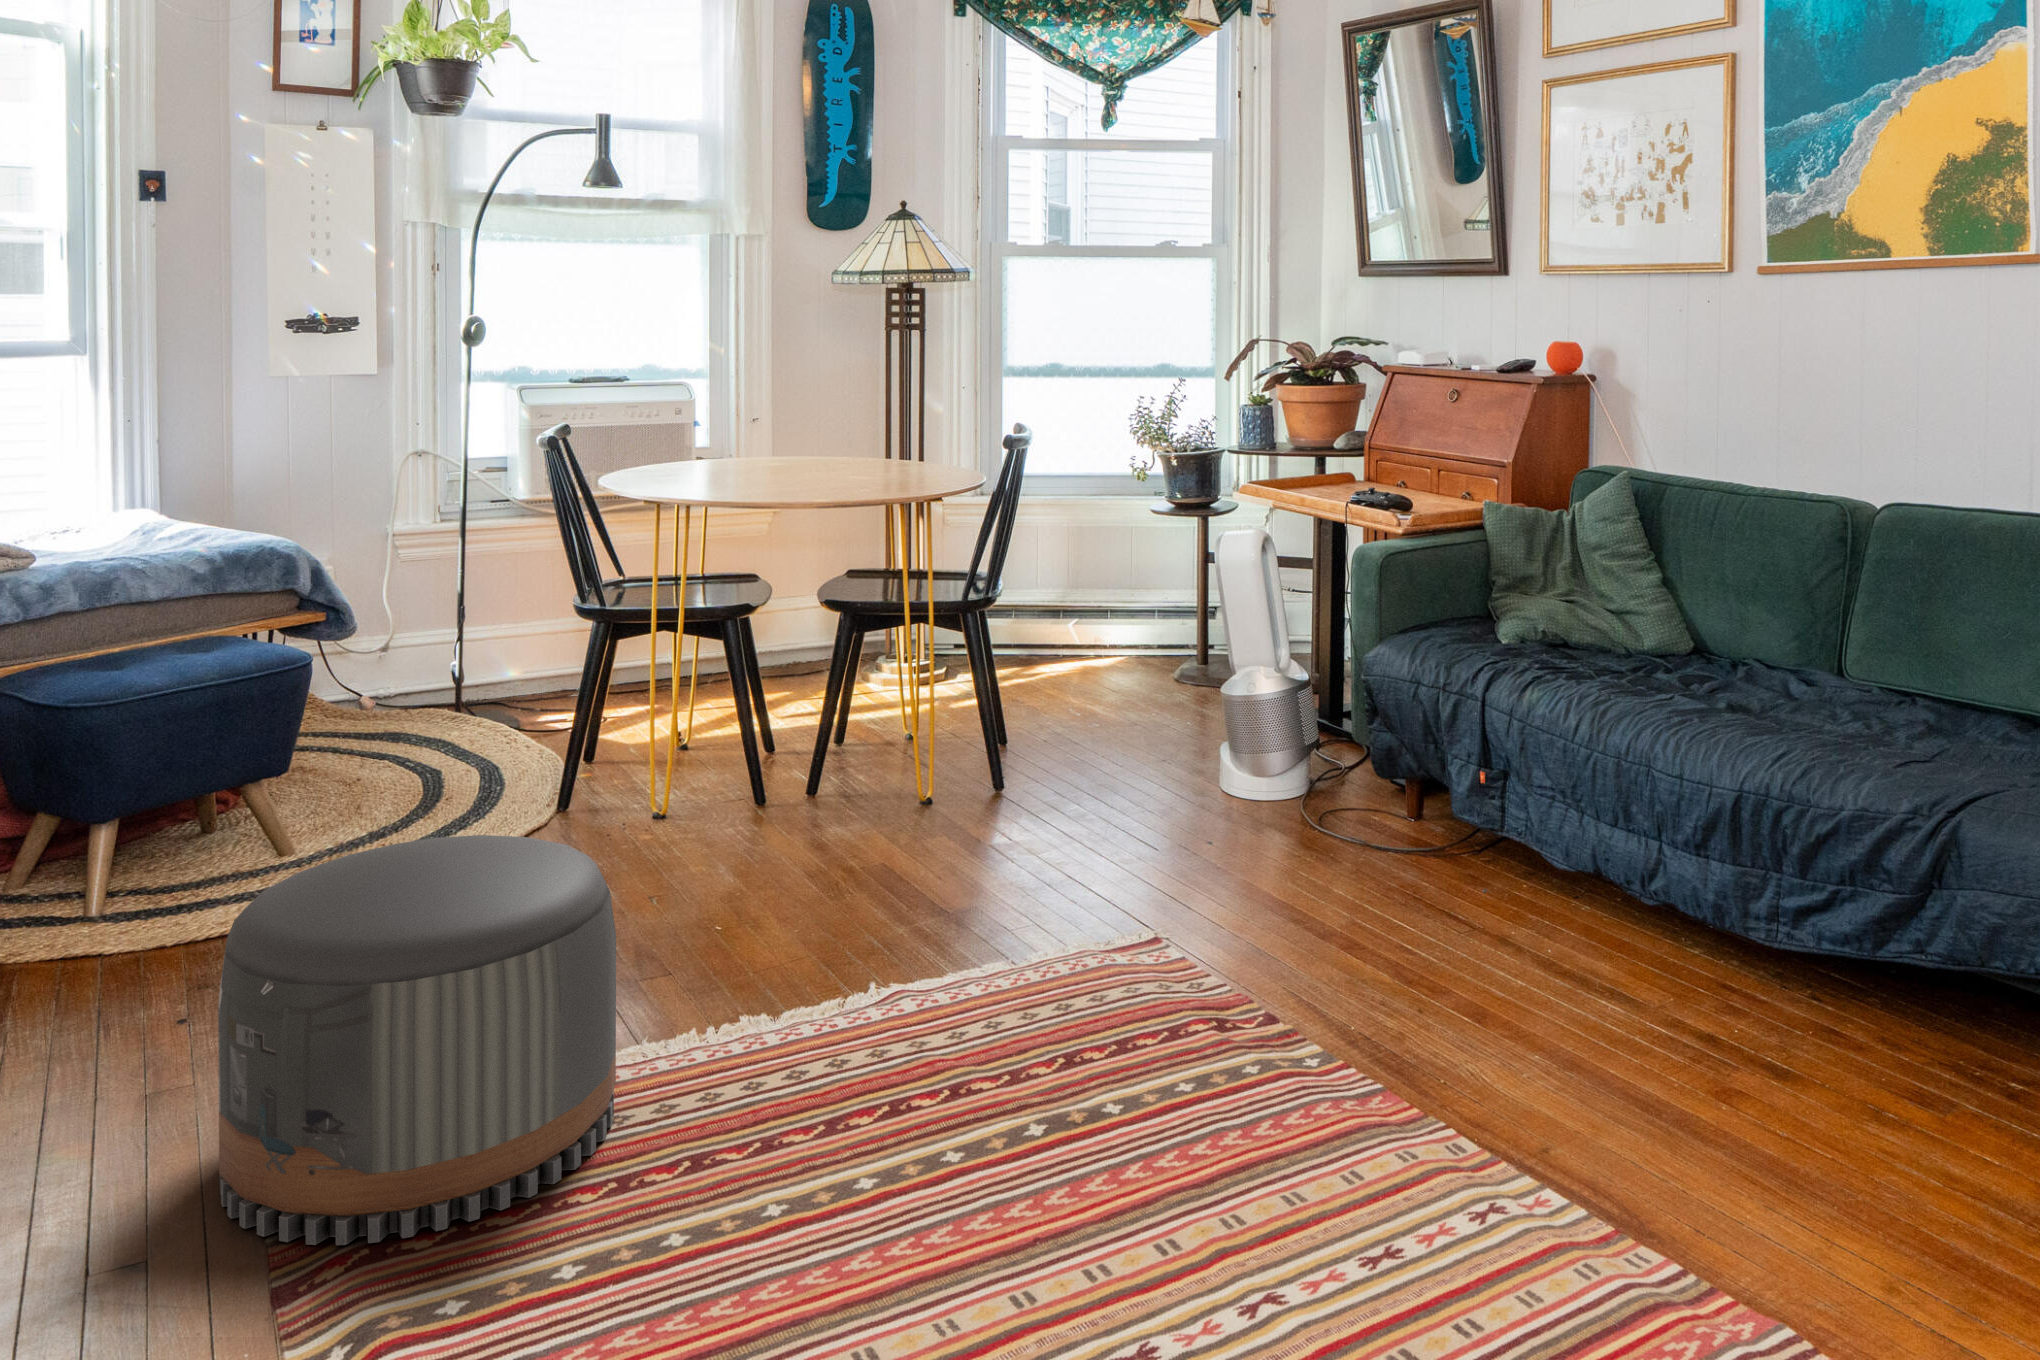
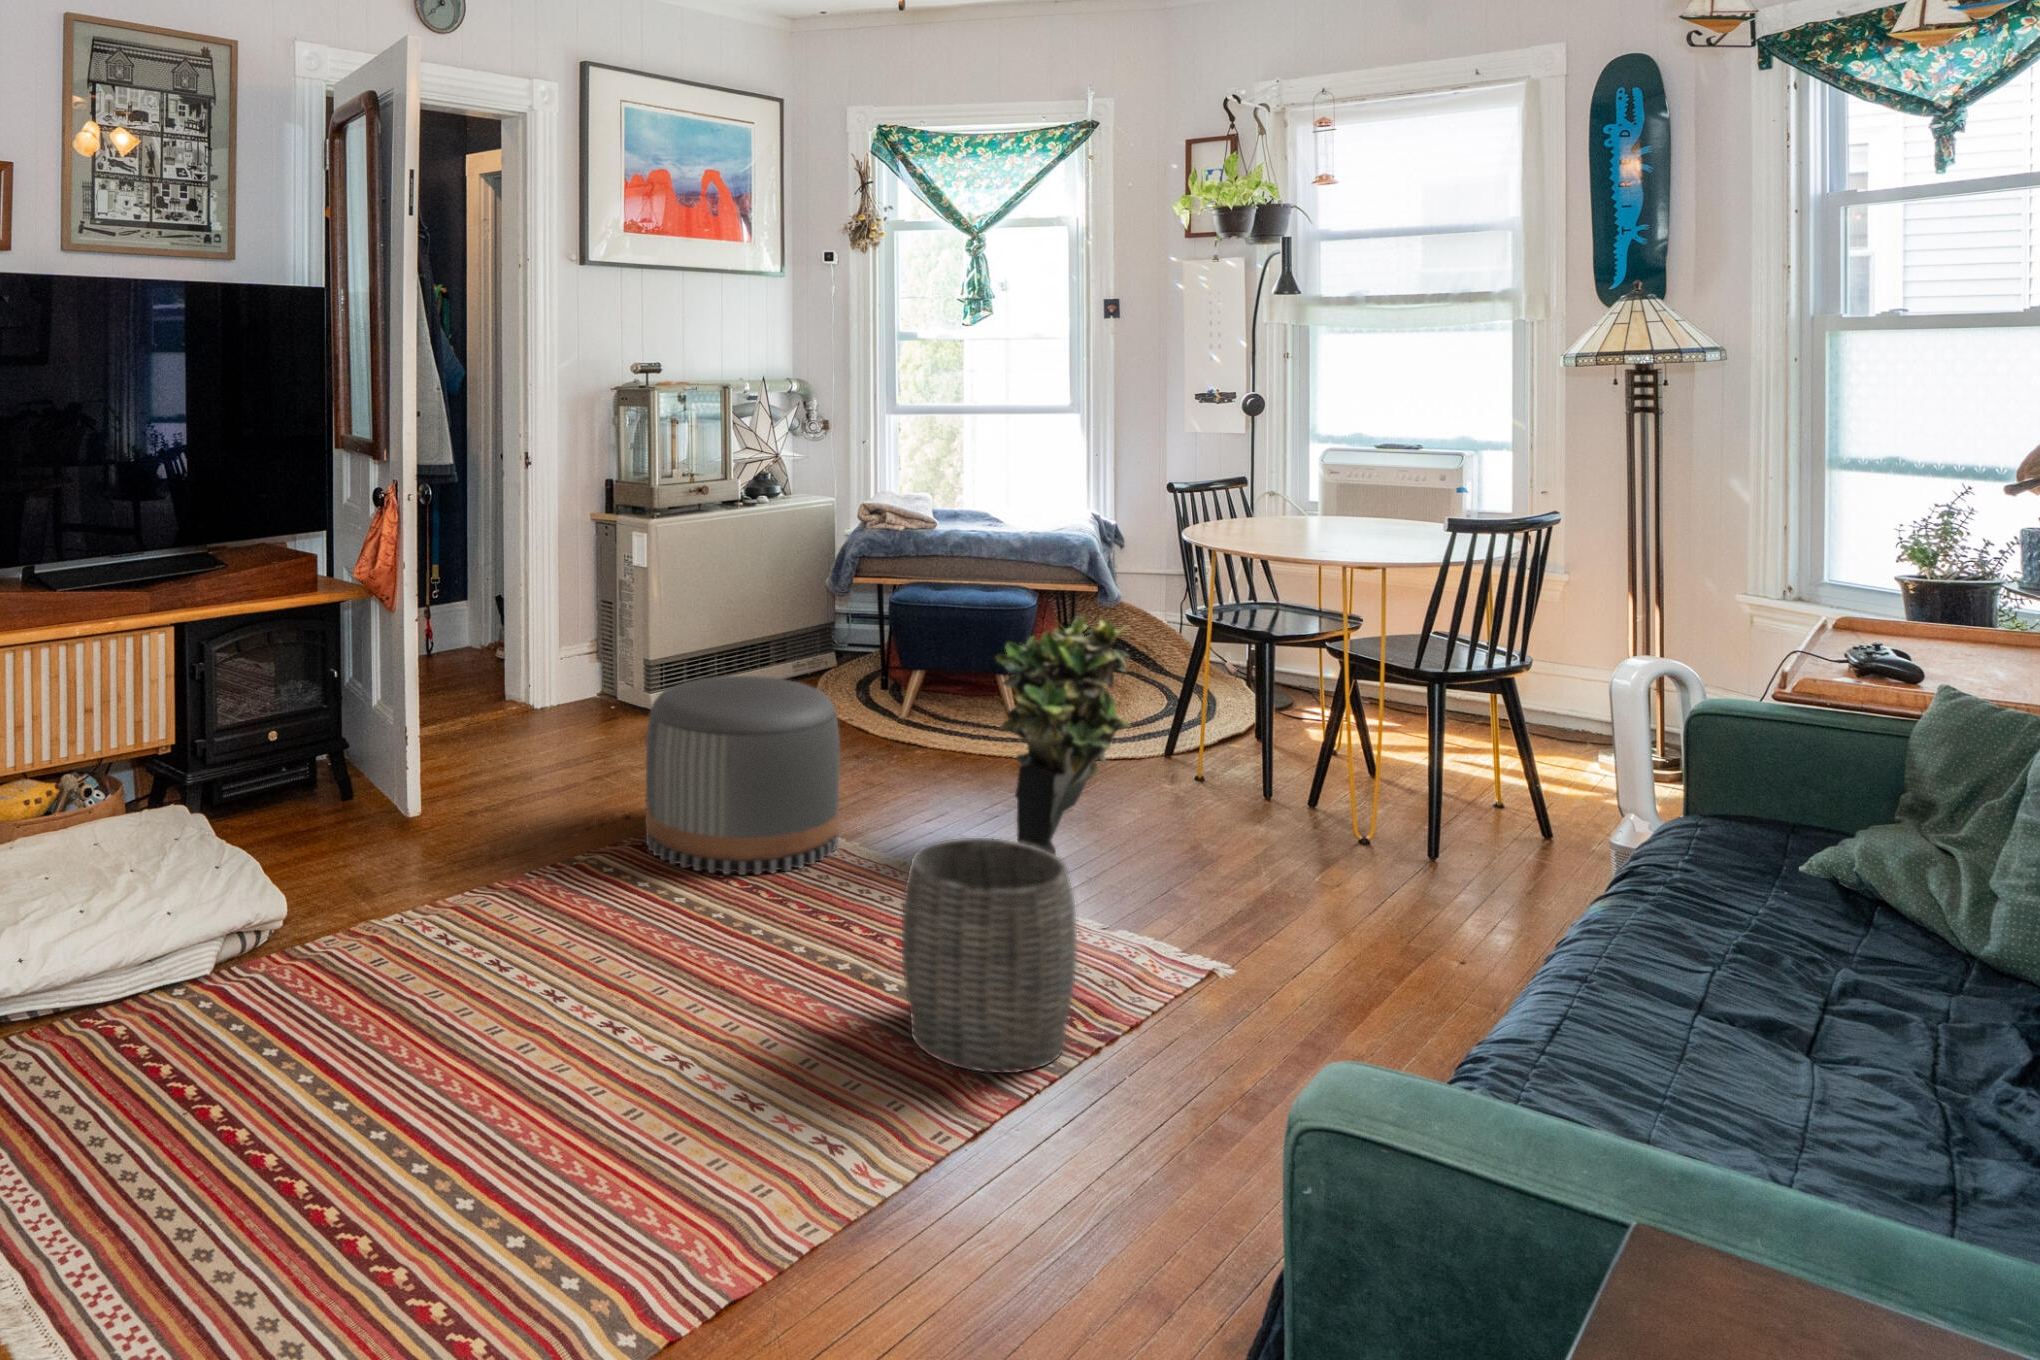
potted plant: none [697,614,893,961] -> present [996,616,1129,854]
woven basket: none [1124,857,1328,1134] -> present [902,838,1077,1073]

